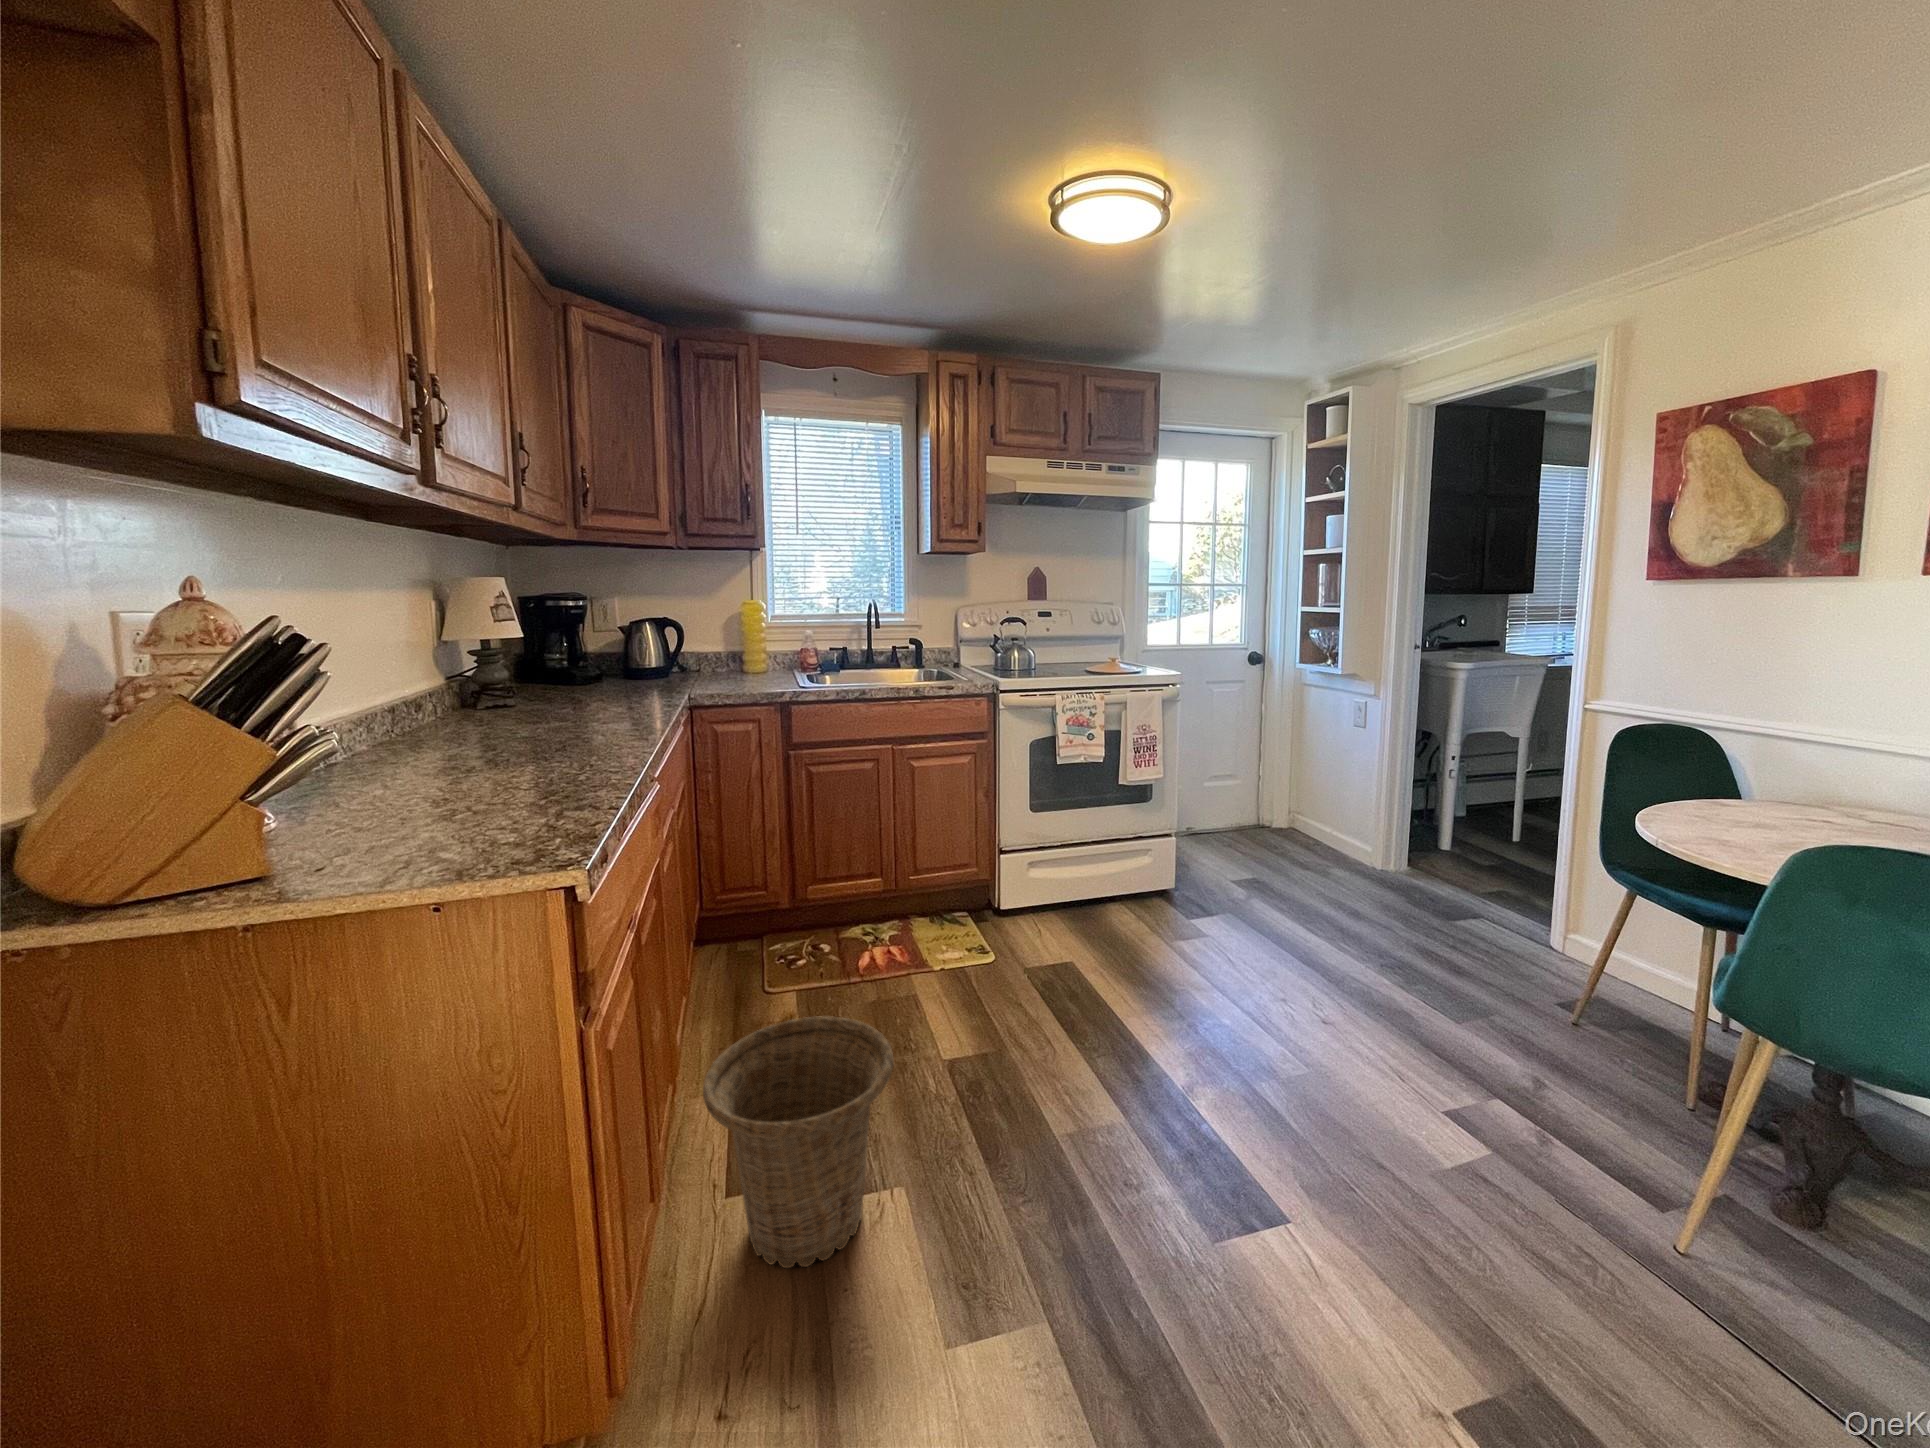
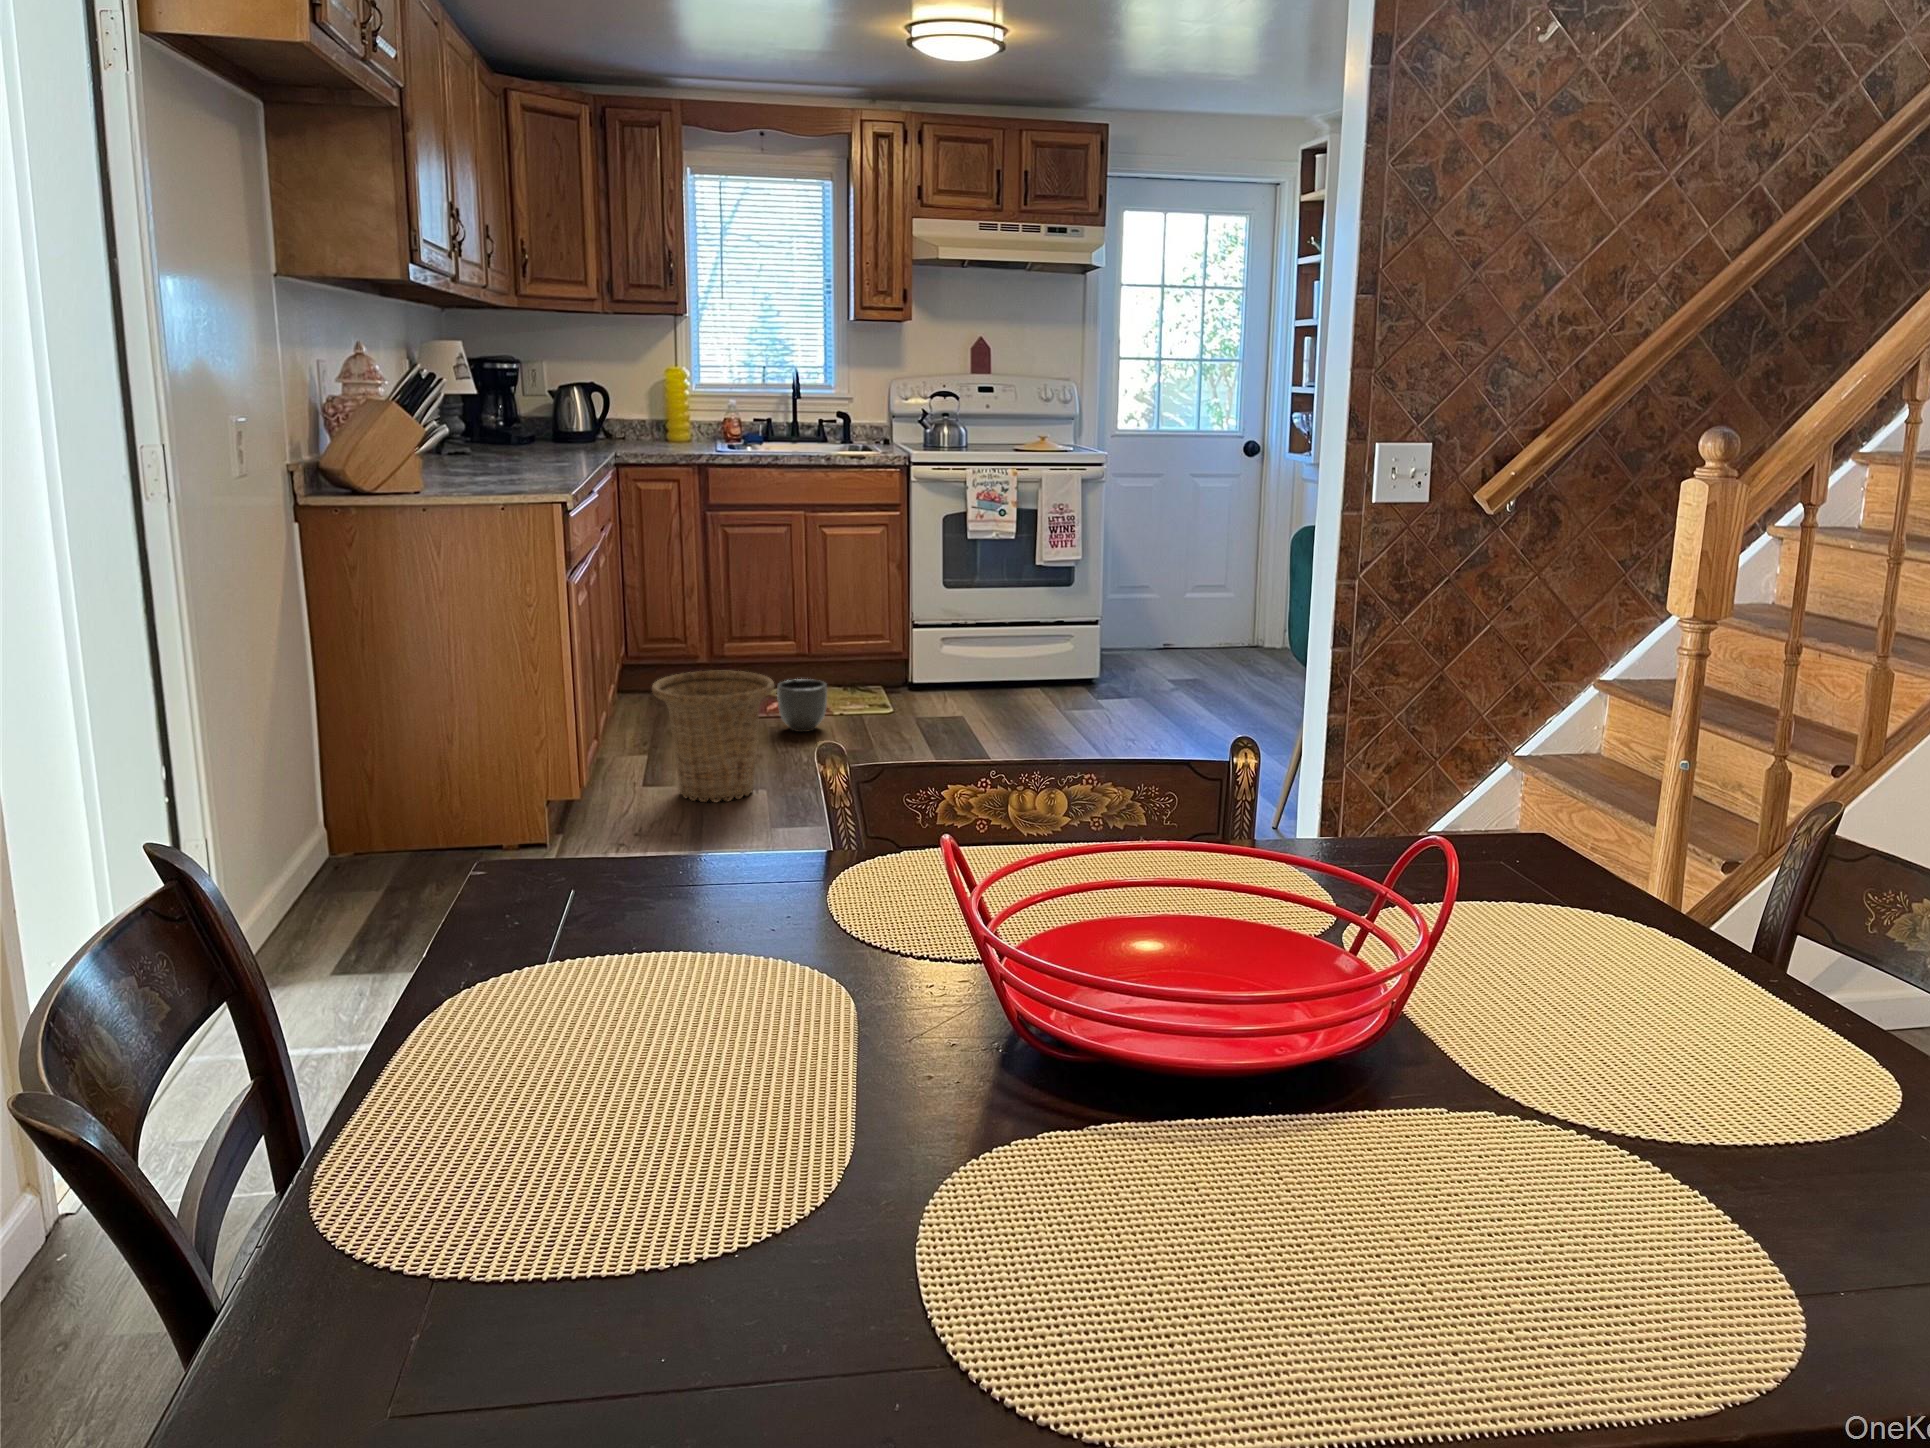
planter: none [872,948,931,1019] -> present [777,679,827,732]

